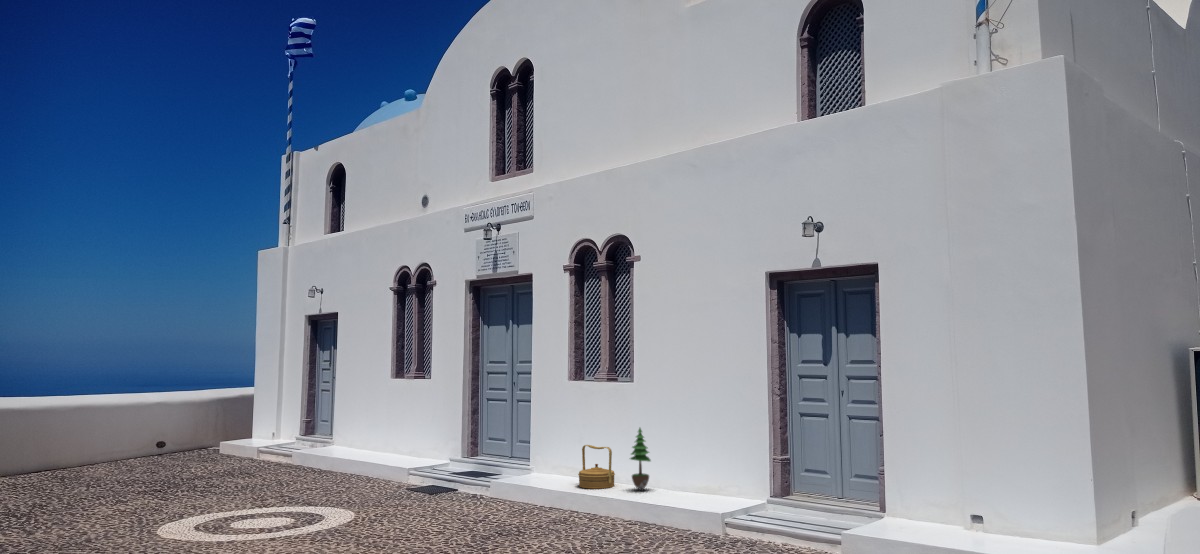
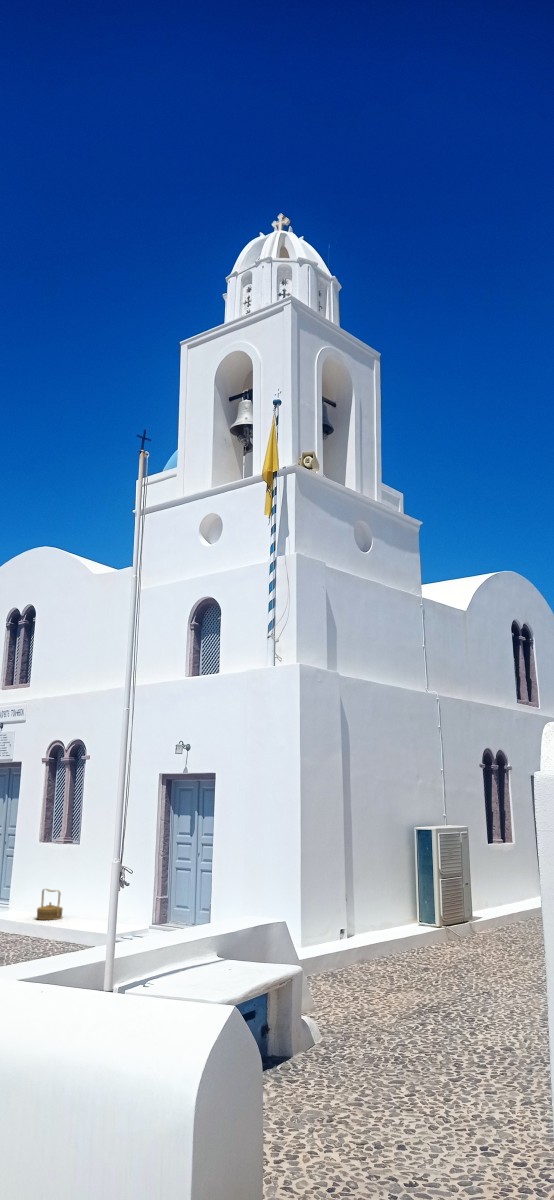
potted tree: present [630,428,651,490] -> none [70,876,86,921]

